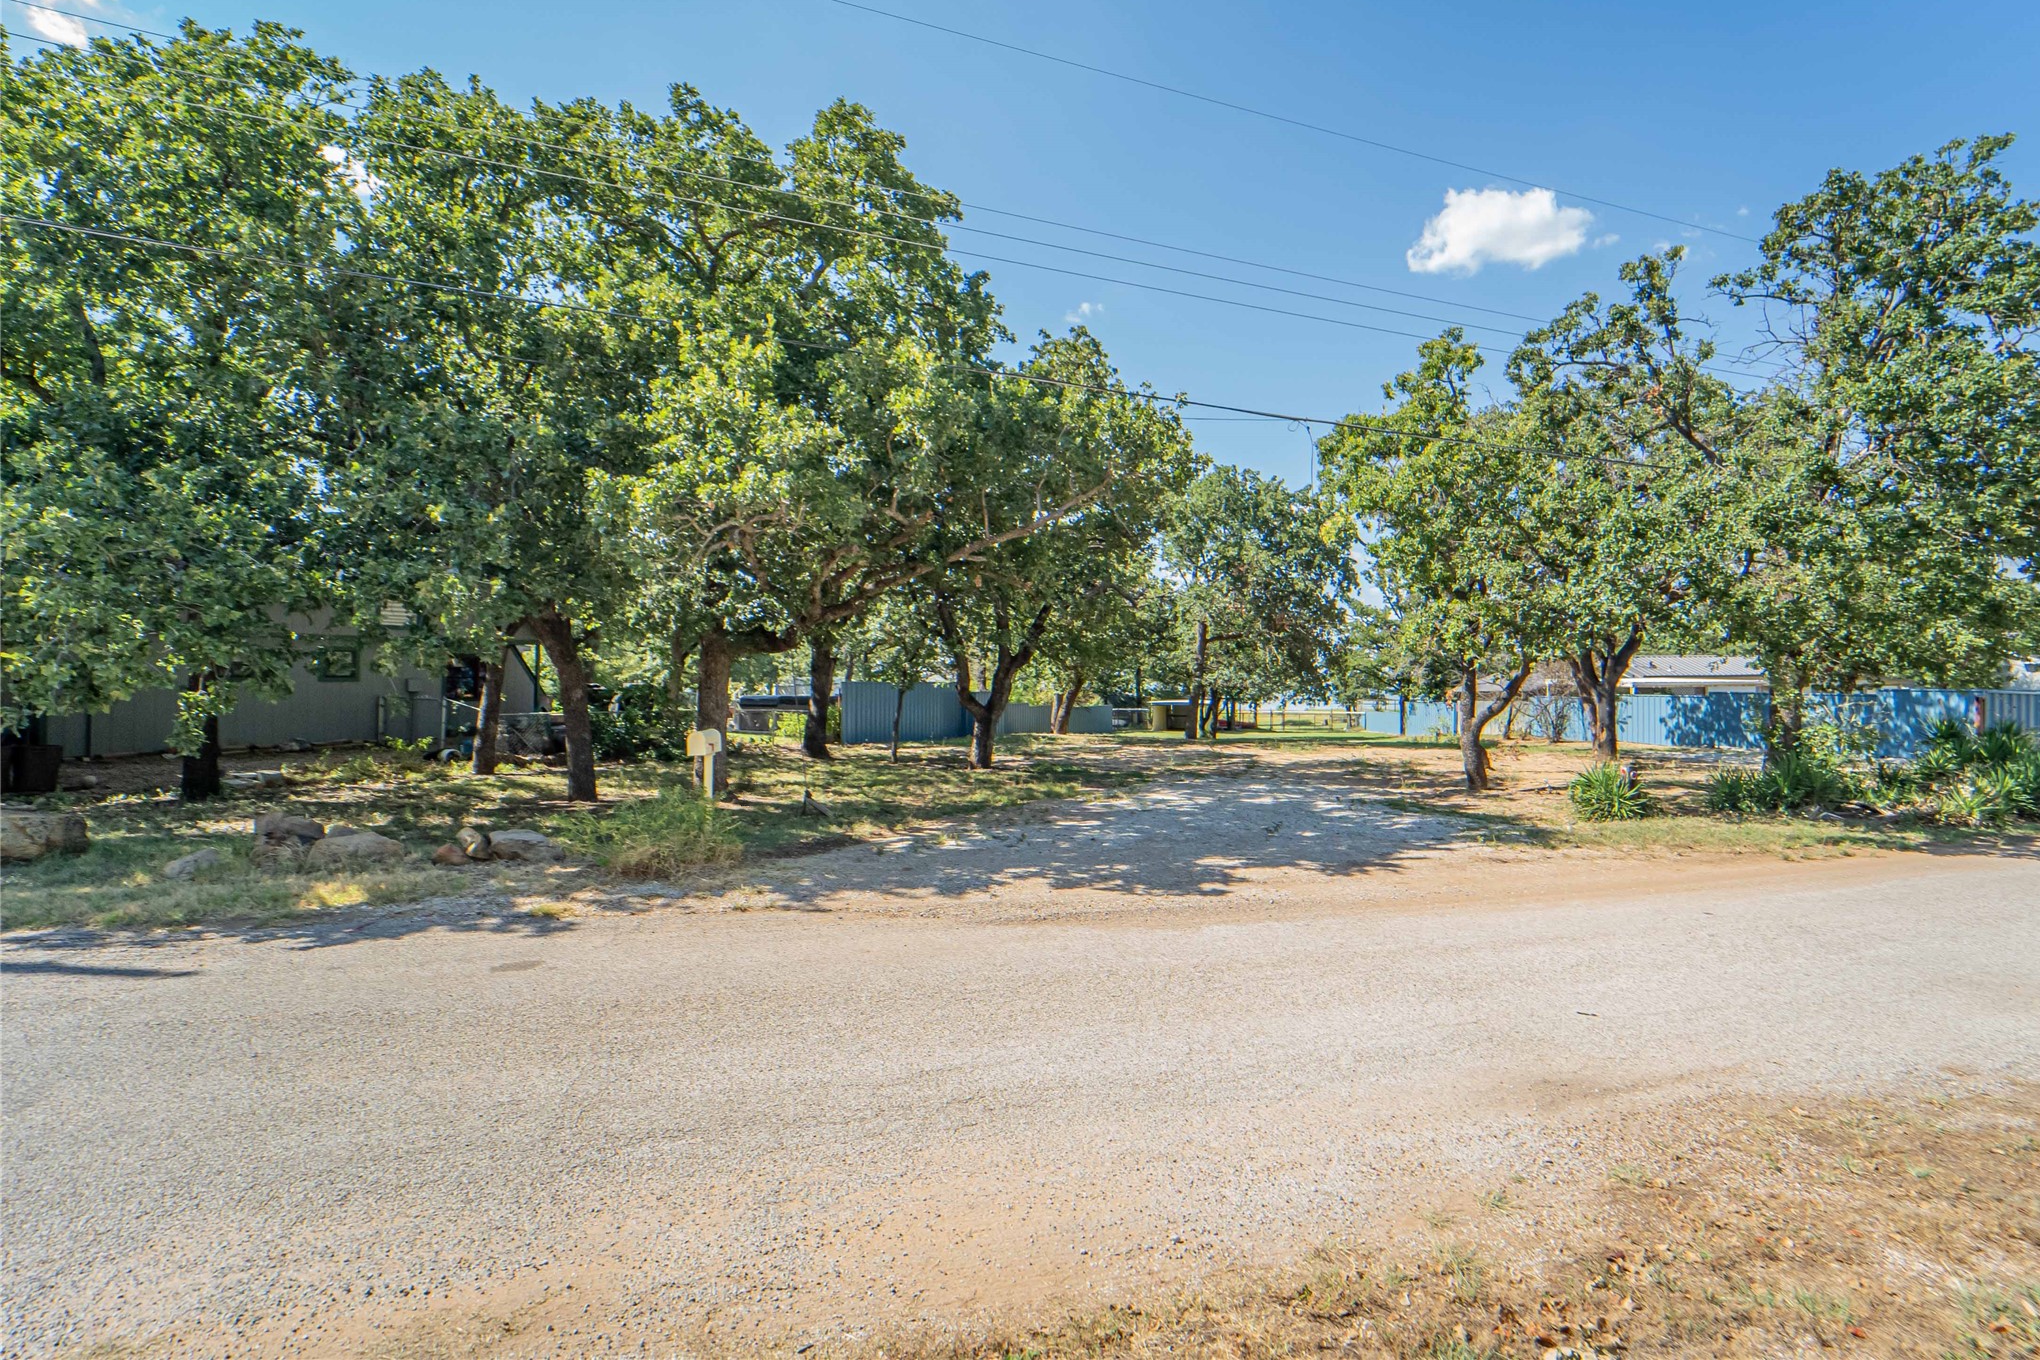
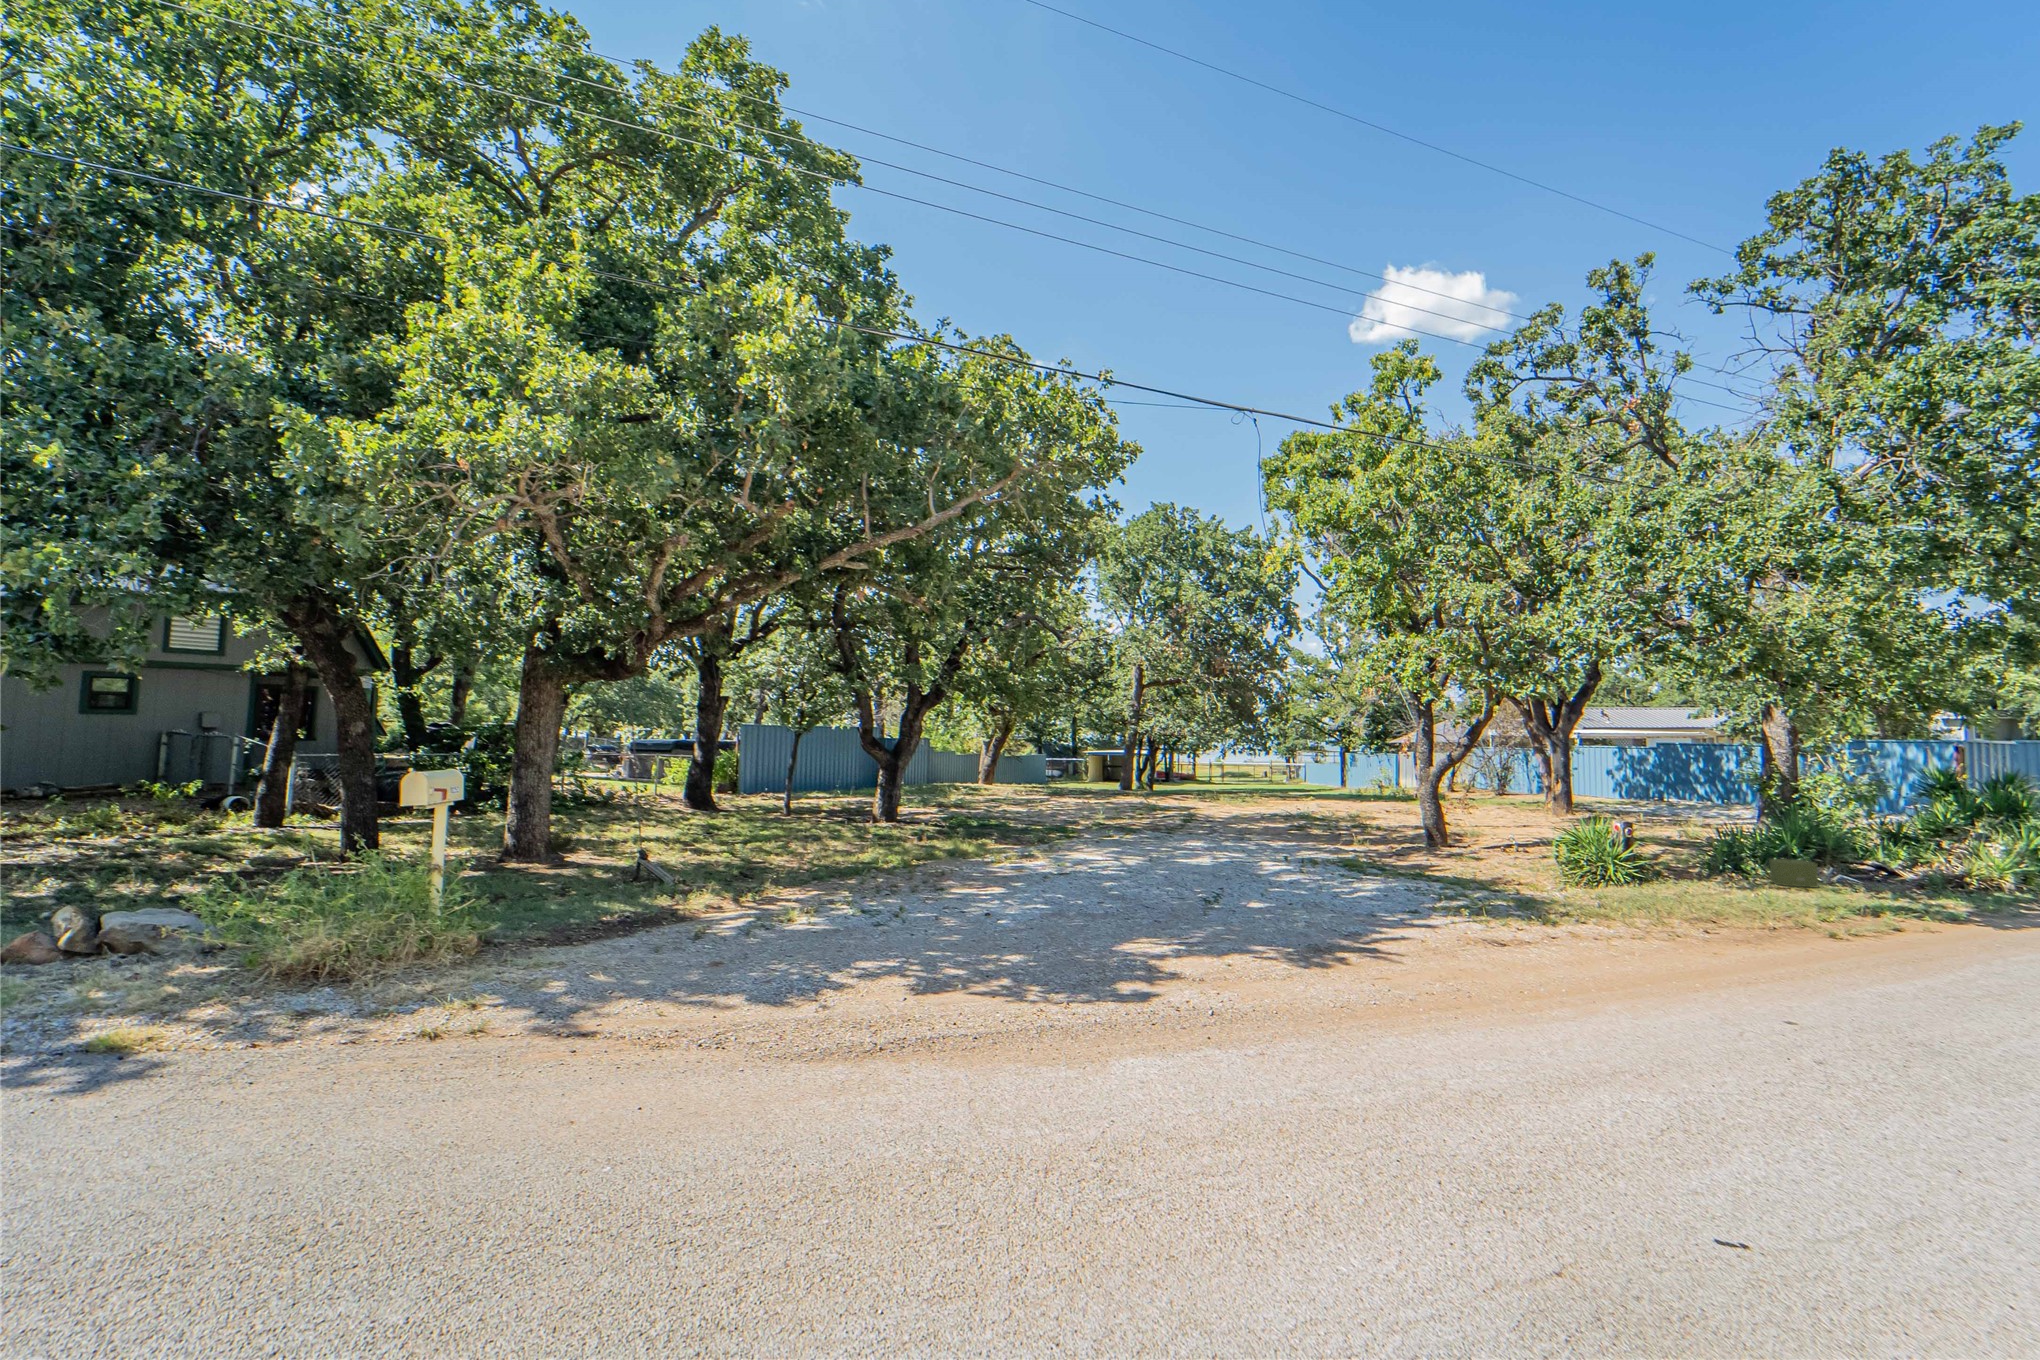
storage box: none [1762,799,1804,823] -> present [1769,859,1819,888]

